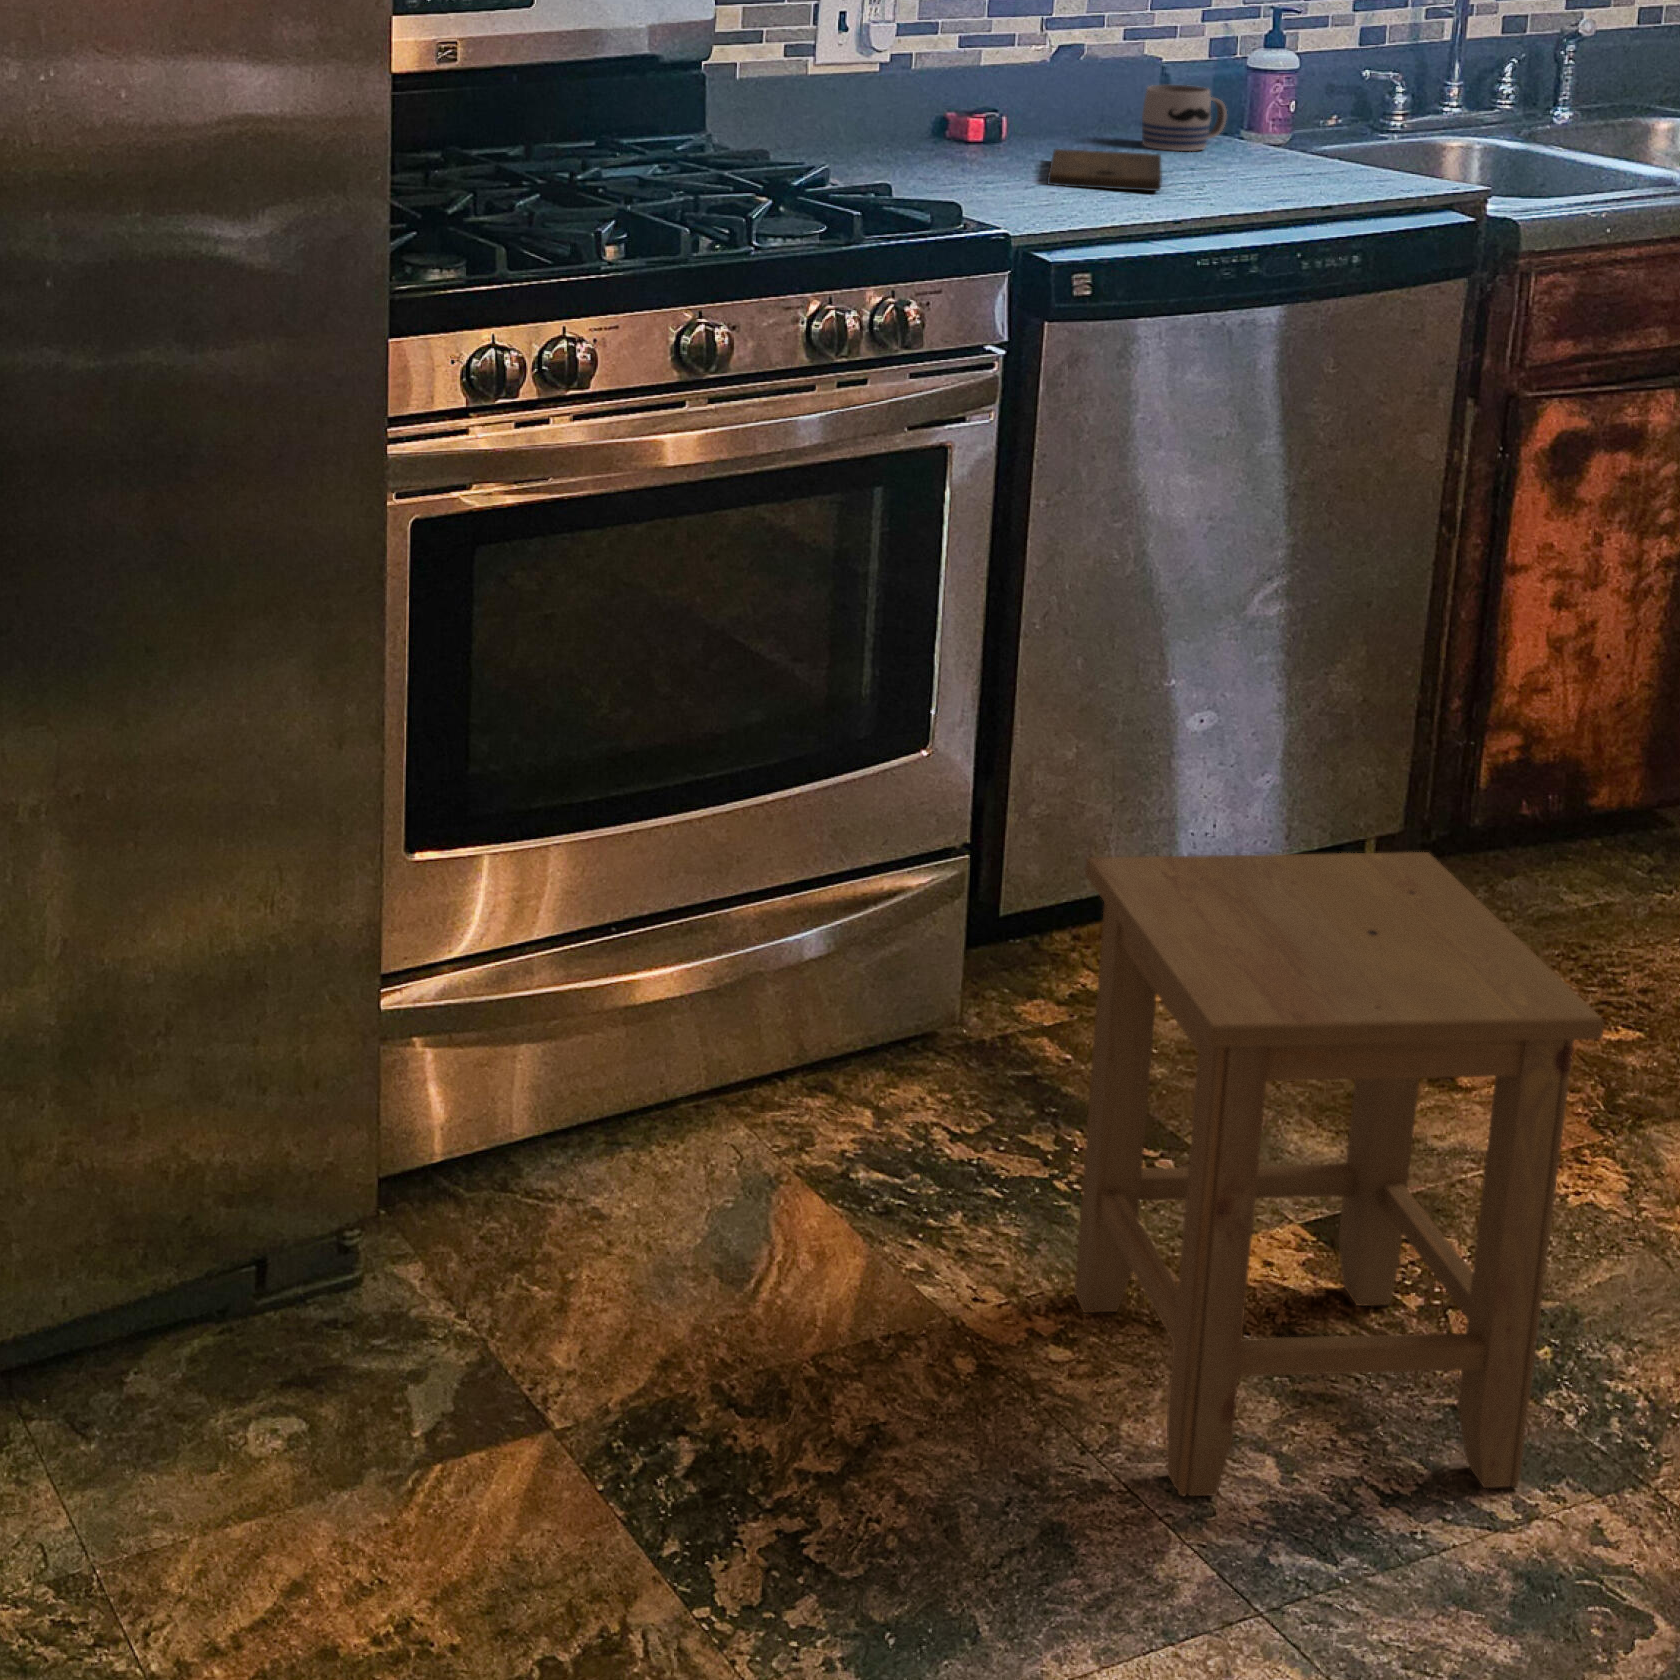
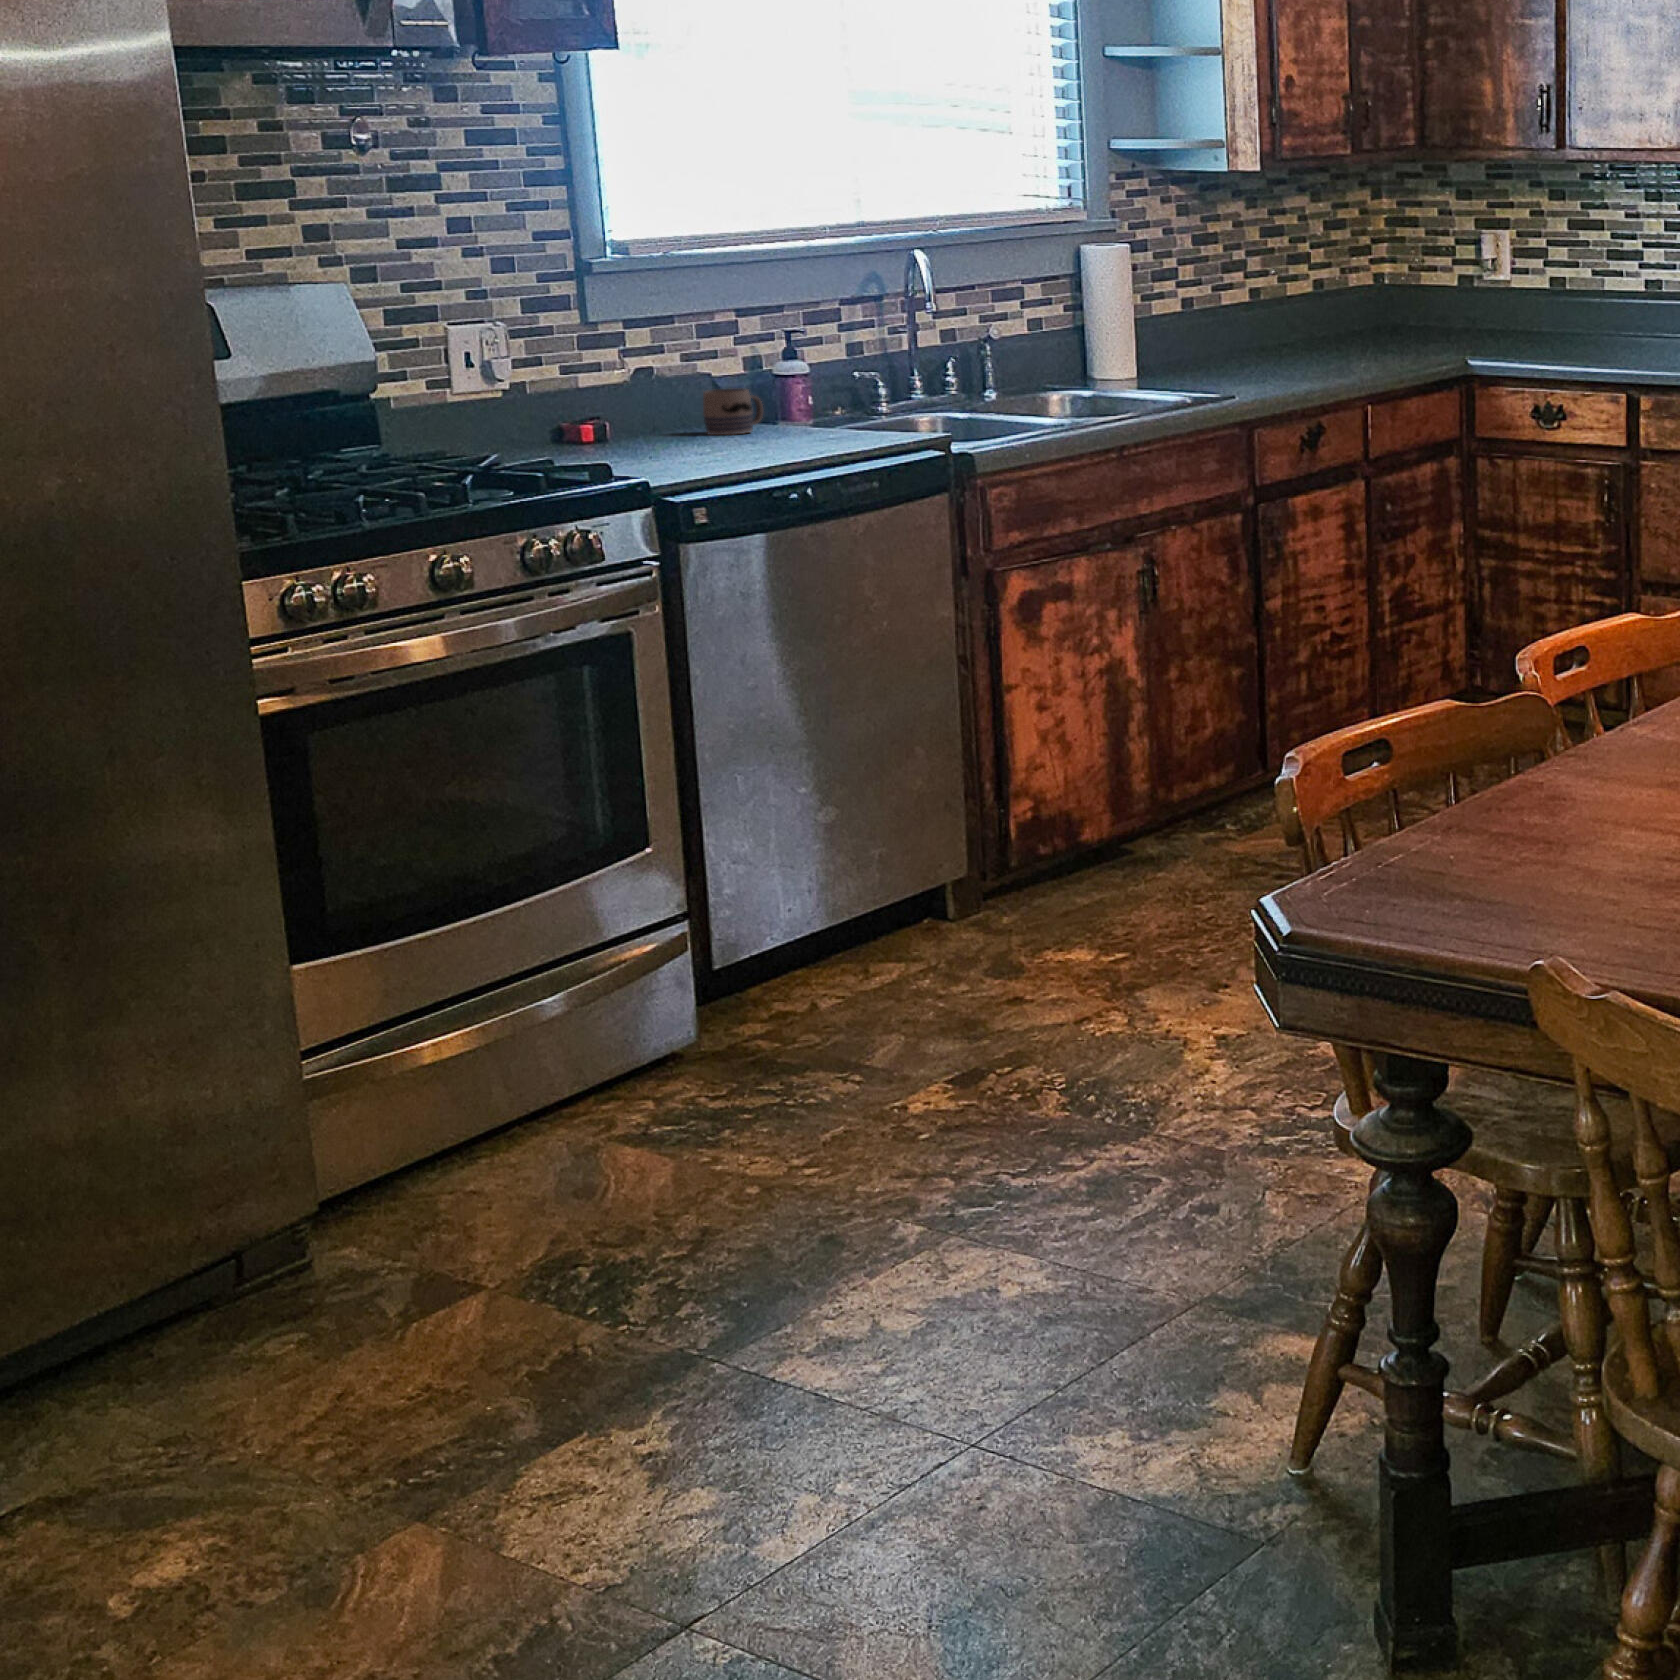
cutting board: present [1047,149,1162,191] -> none [648,433,732,457]
stool: present [1074,852,1604,1496] -> none [772,814,1087,1205]

